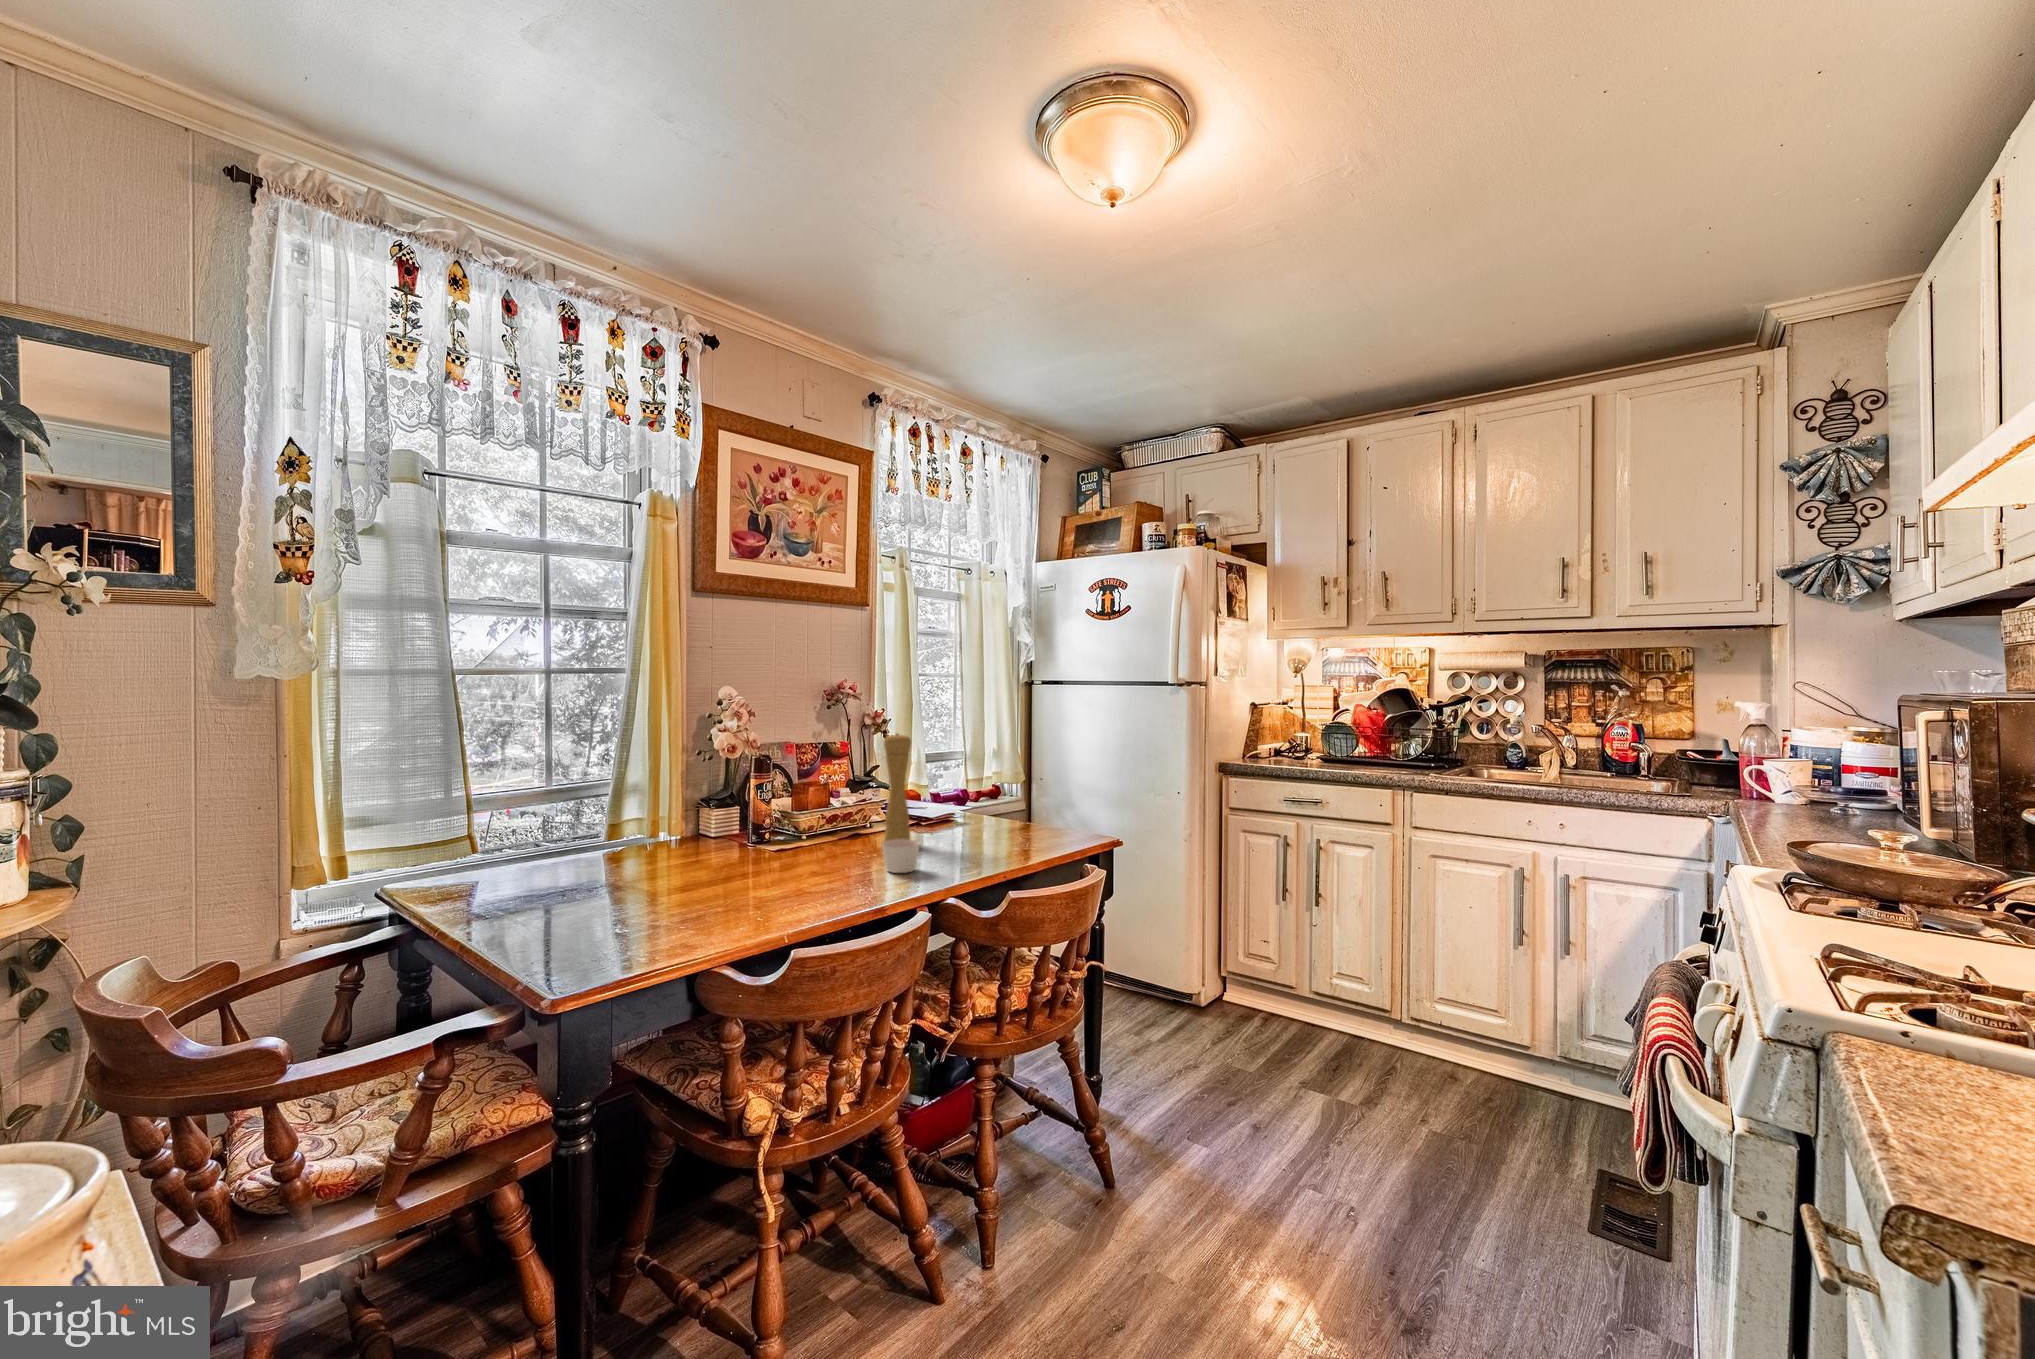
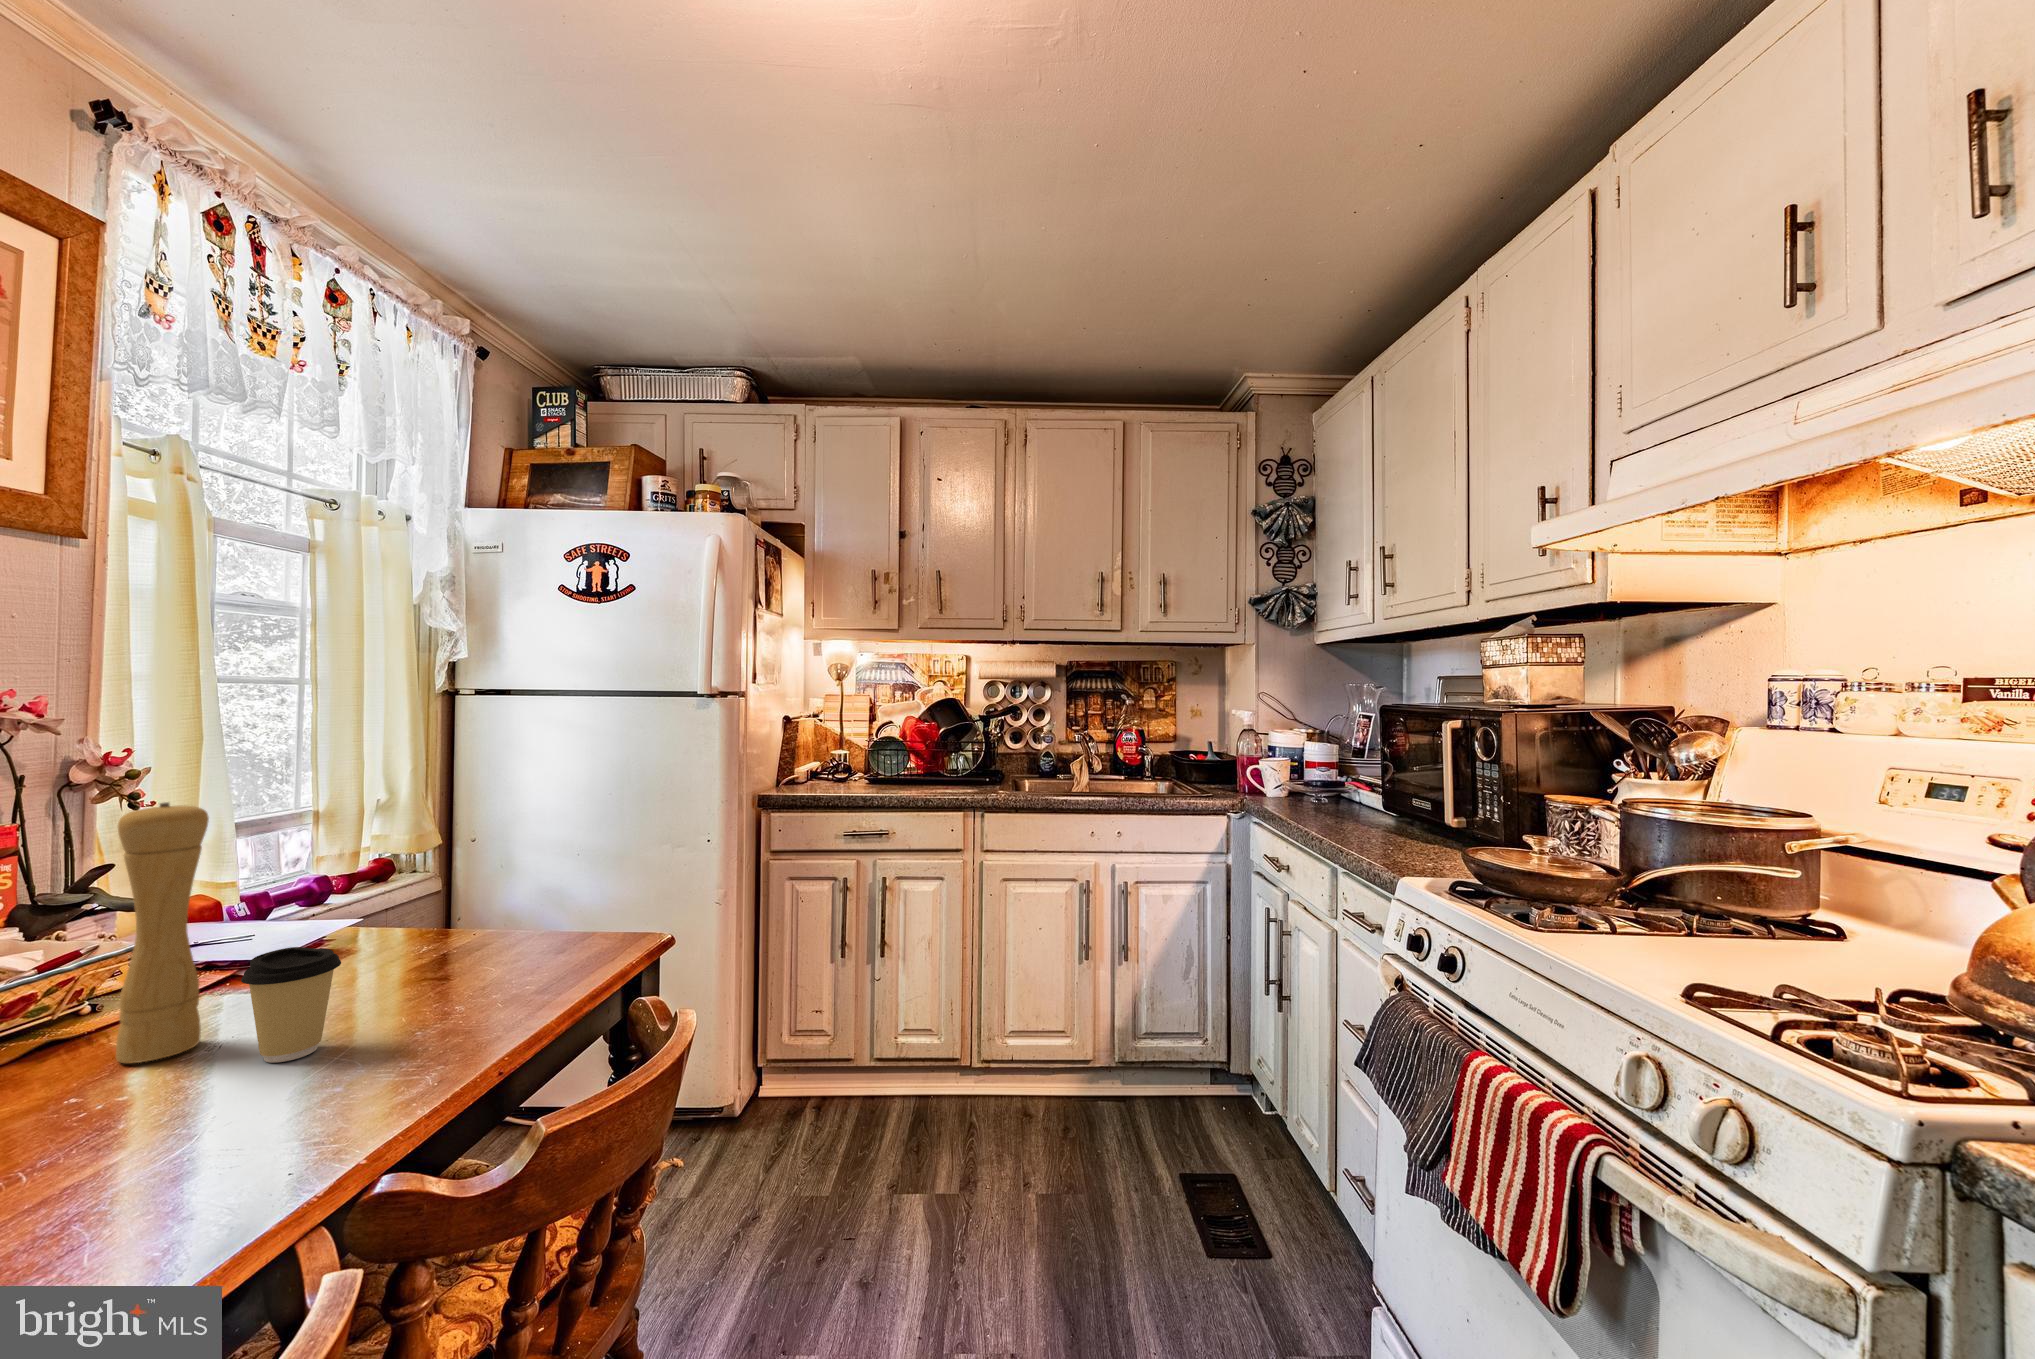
coffee cup: none [922,805,956,855] -> present [241,947,341,1063]
candle: present [882,839,920,873] -> none [108,1057,243,1163]

